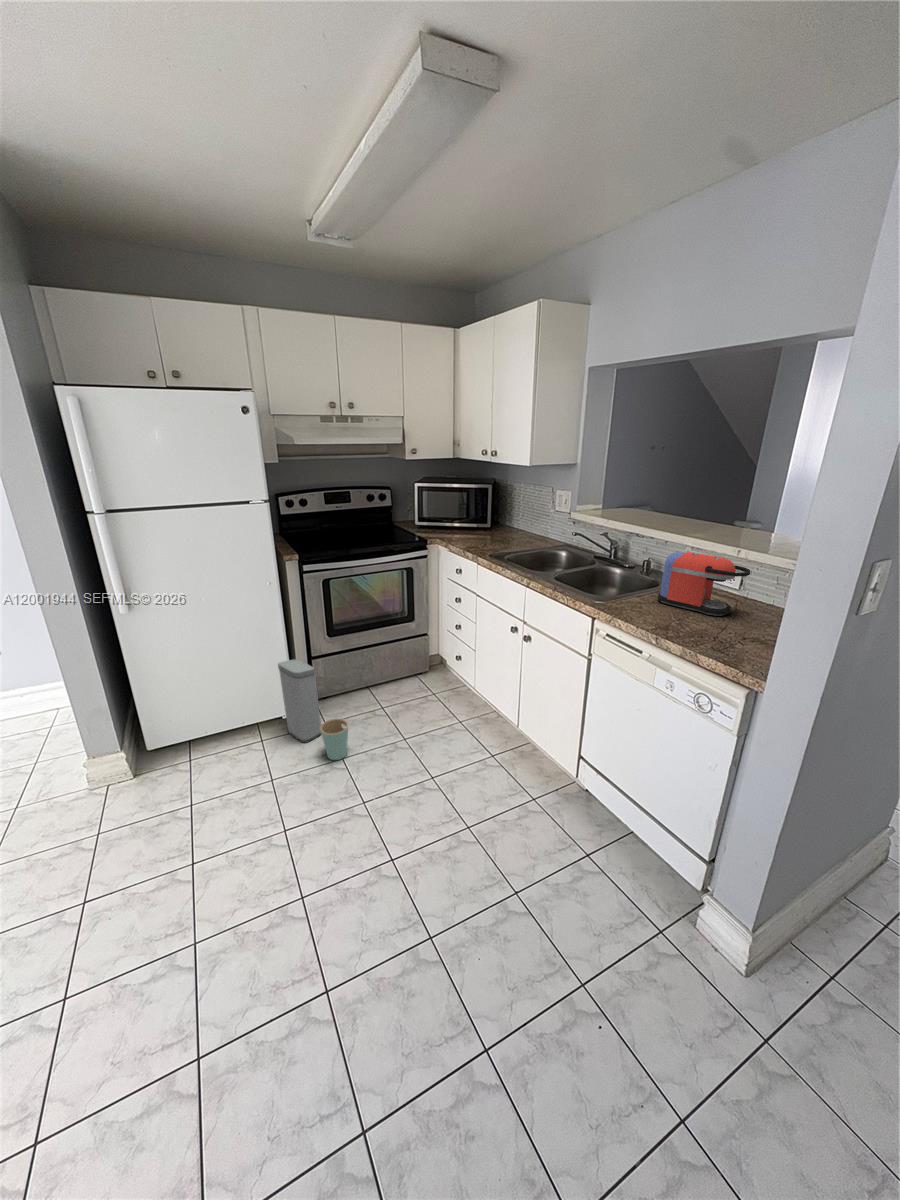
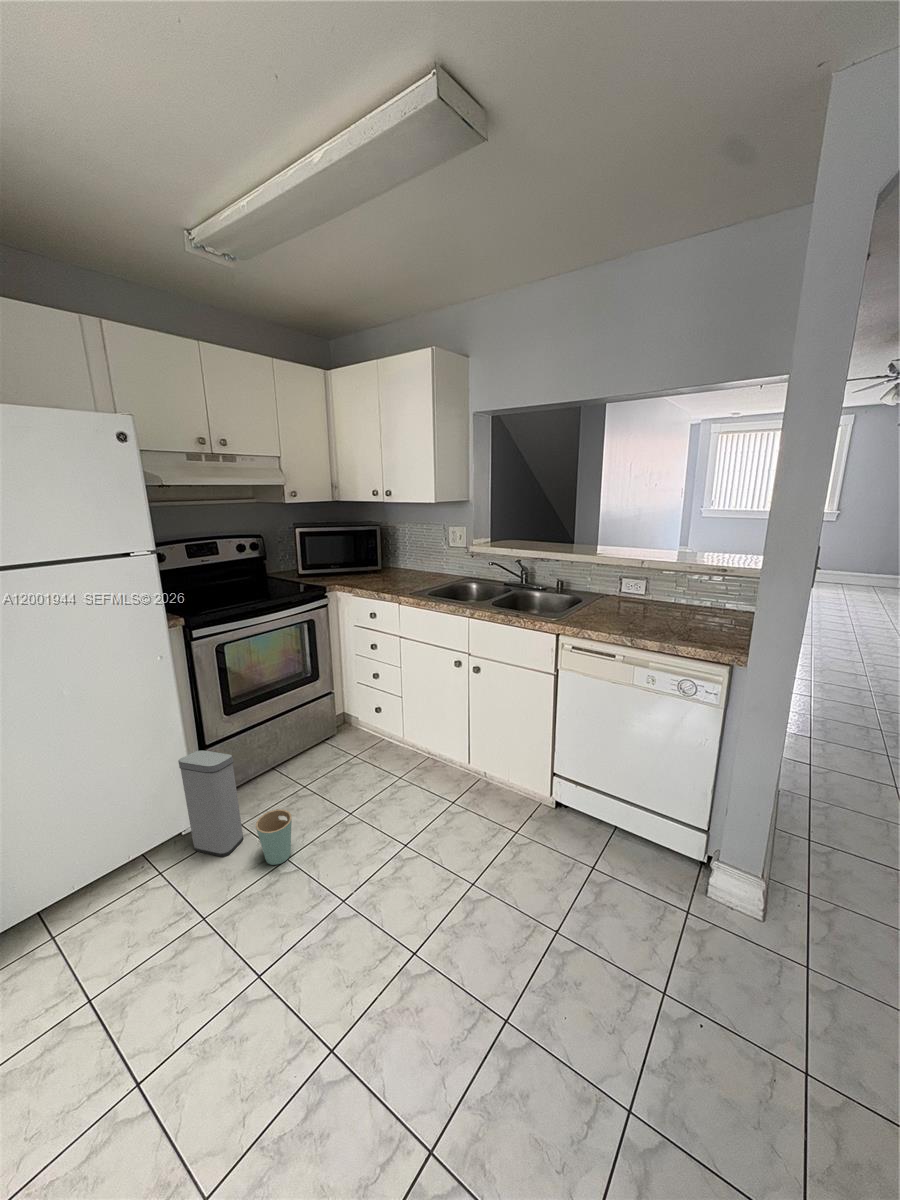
coffee maker: present [658,552,750,616] -> none [596,565,672,616]

